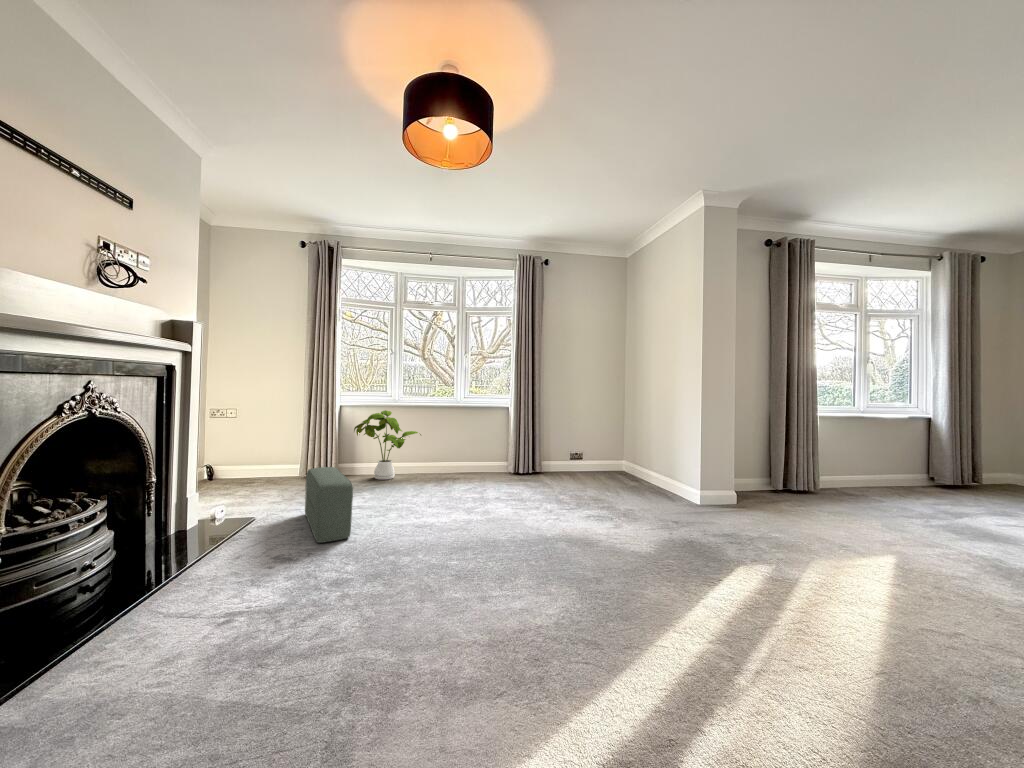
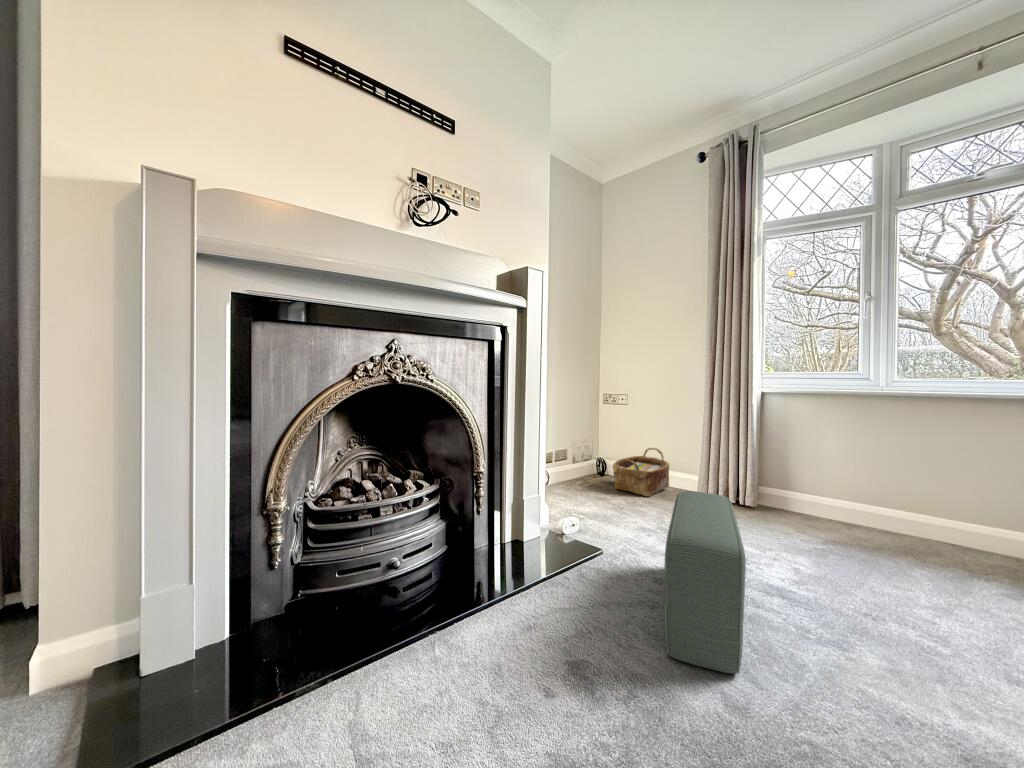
house plant: present [354,410,421,480] -> none [782,397,950,536]
woven basket: none [231,449,279,485] -> present [613,448,669,496]

